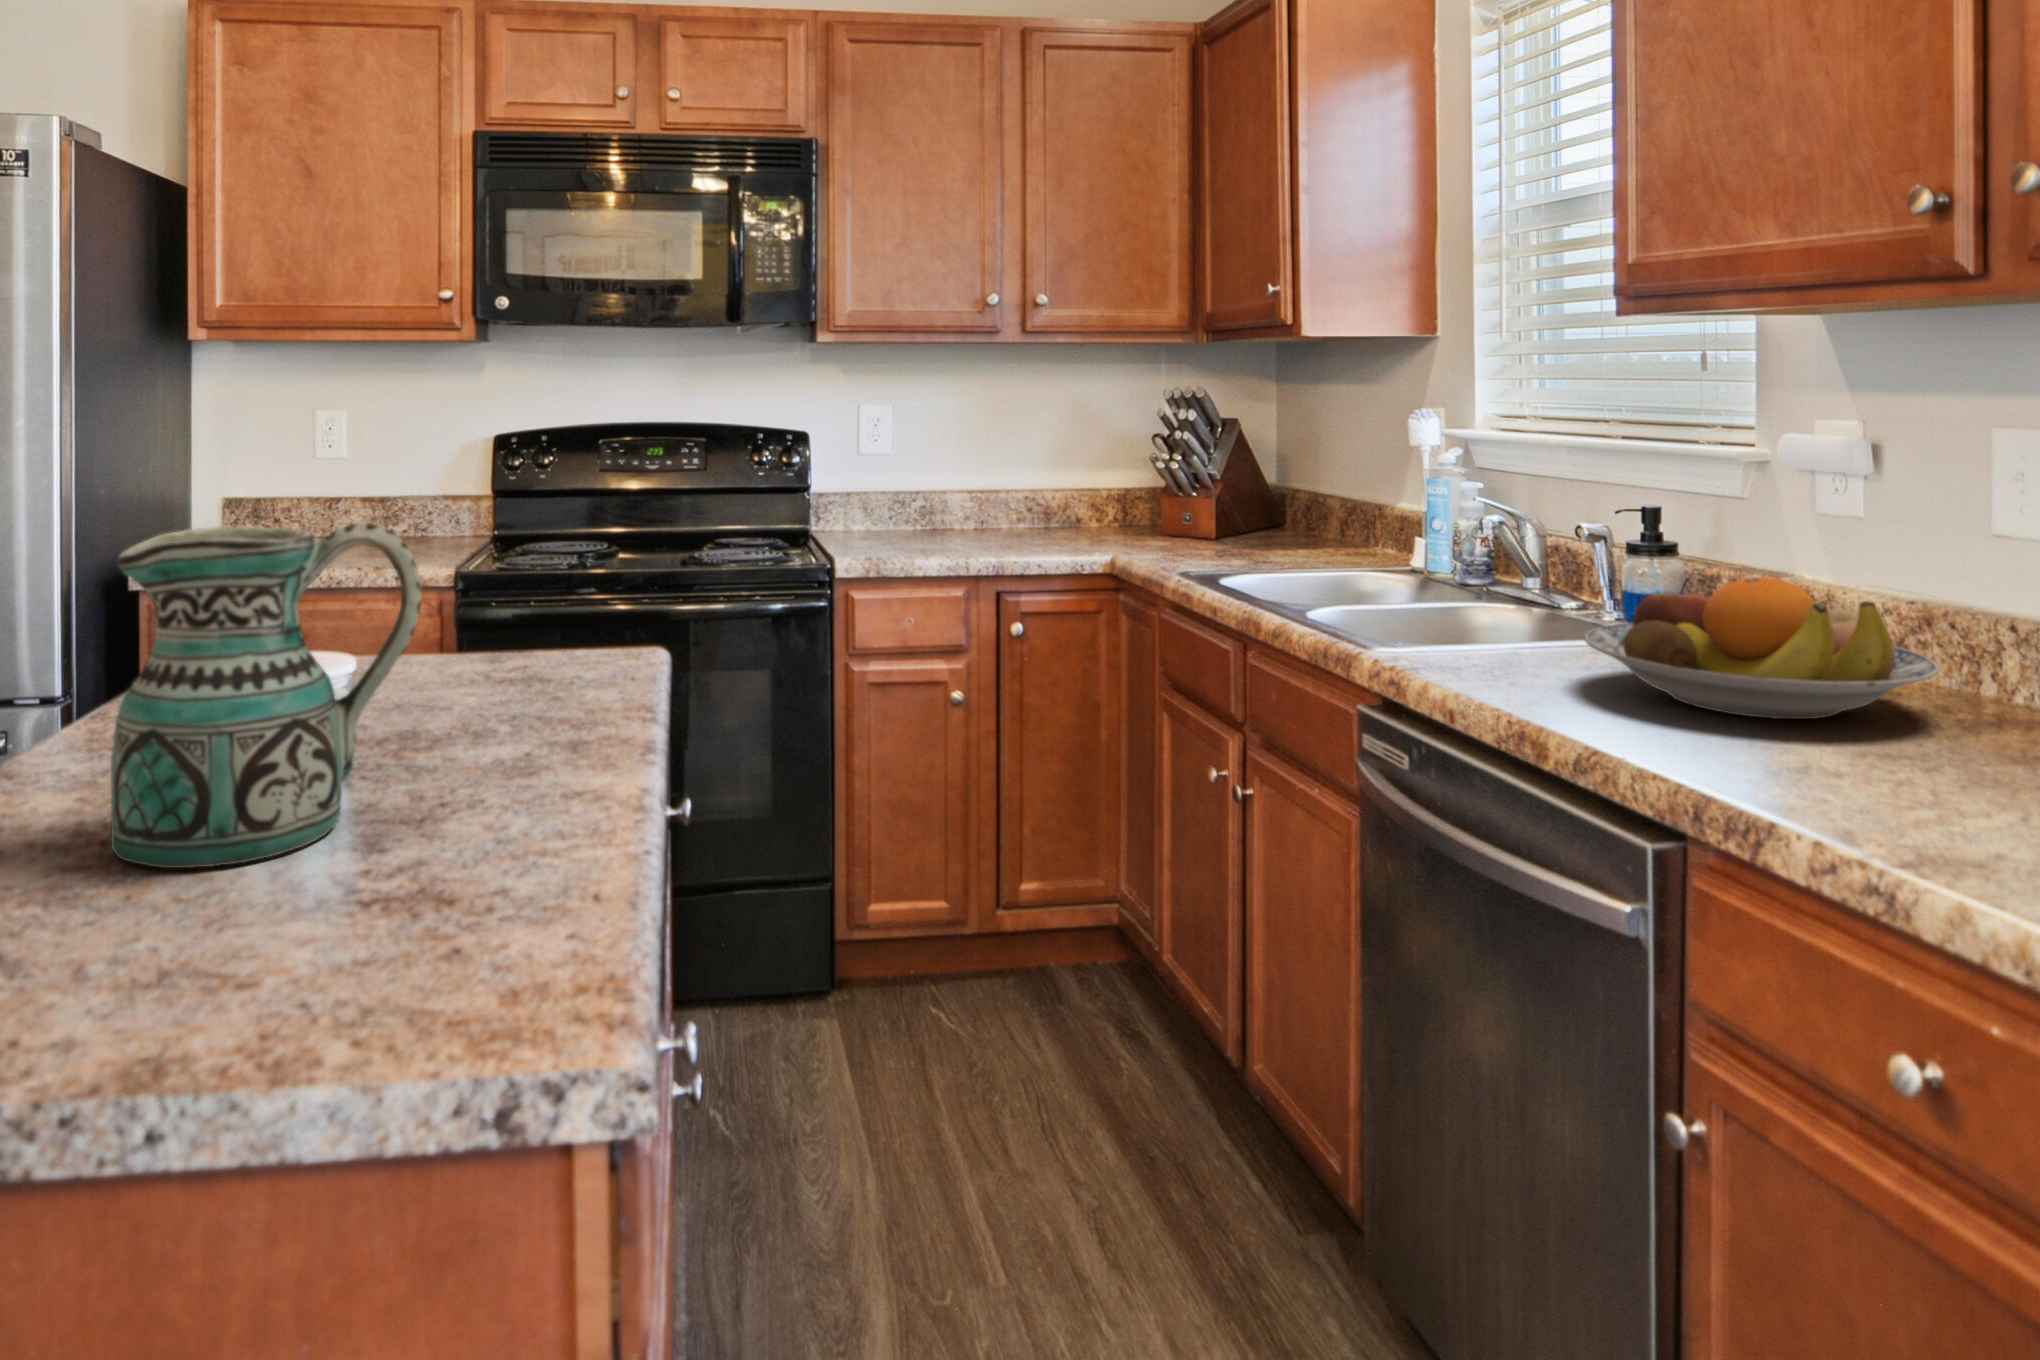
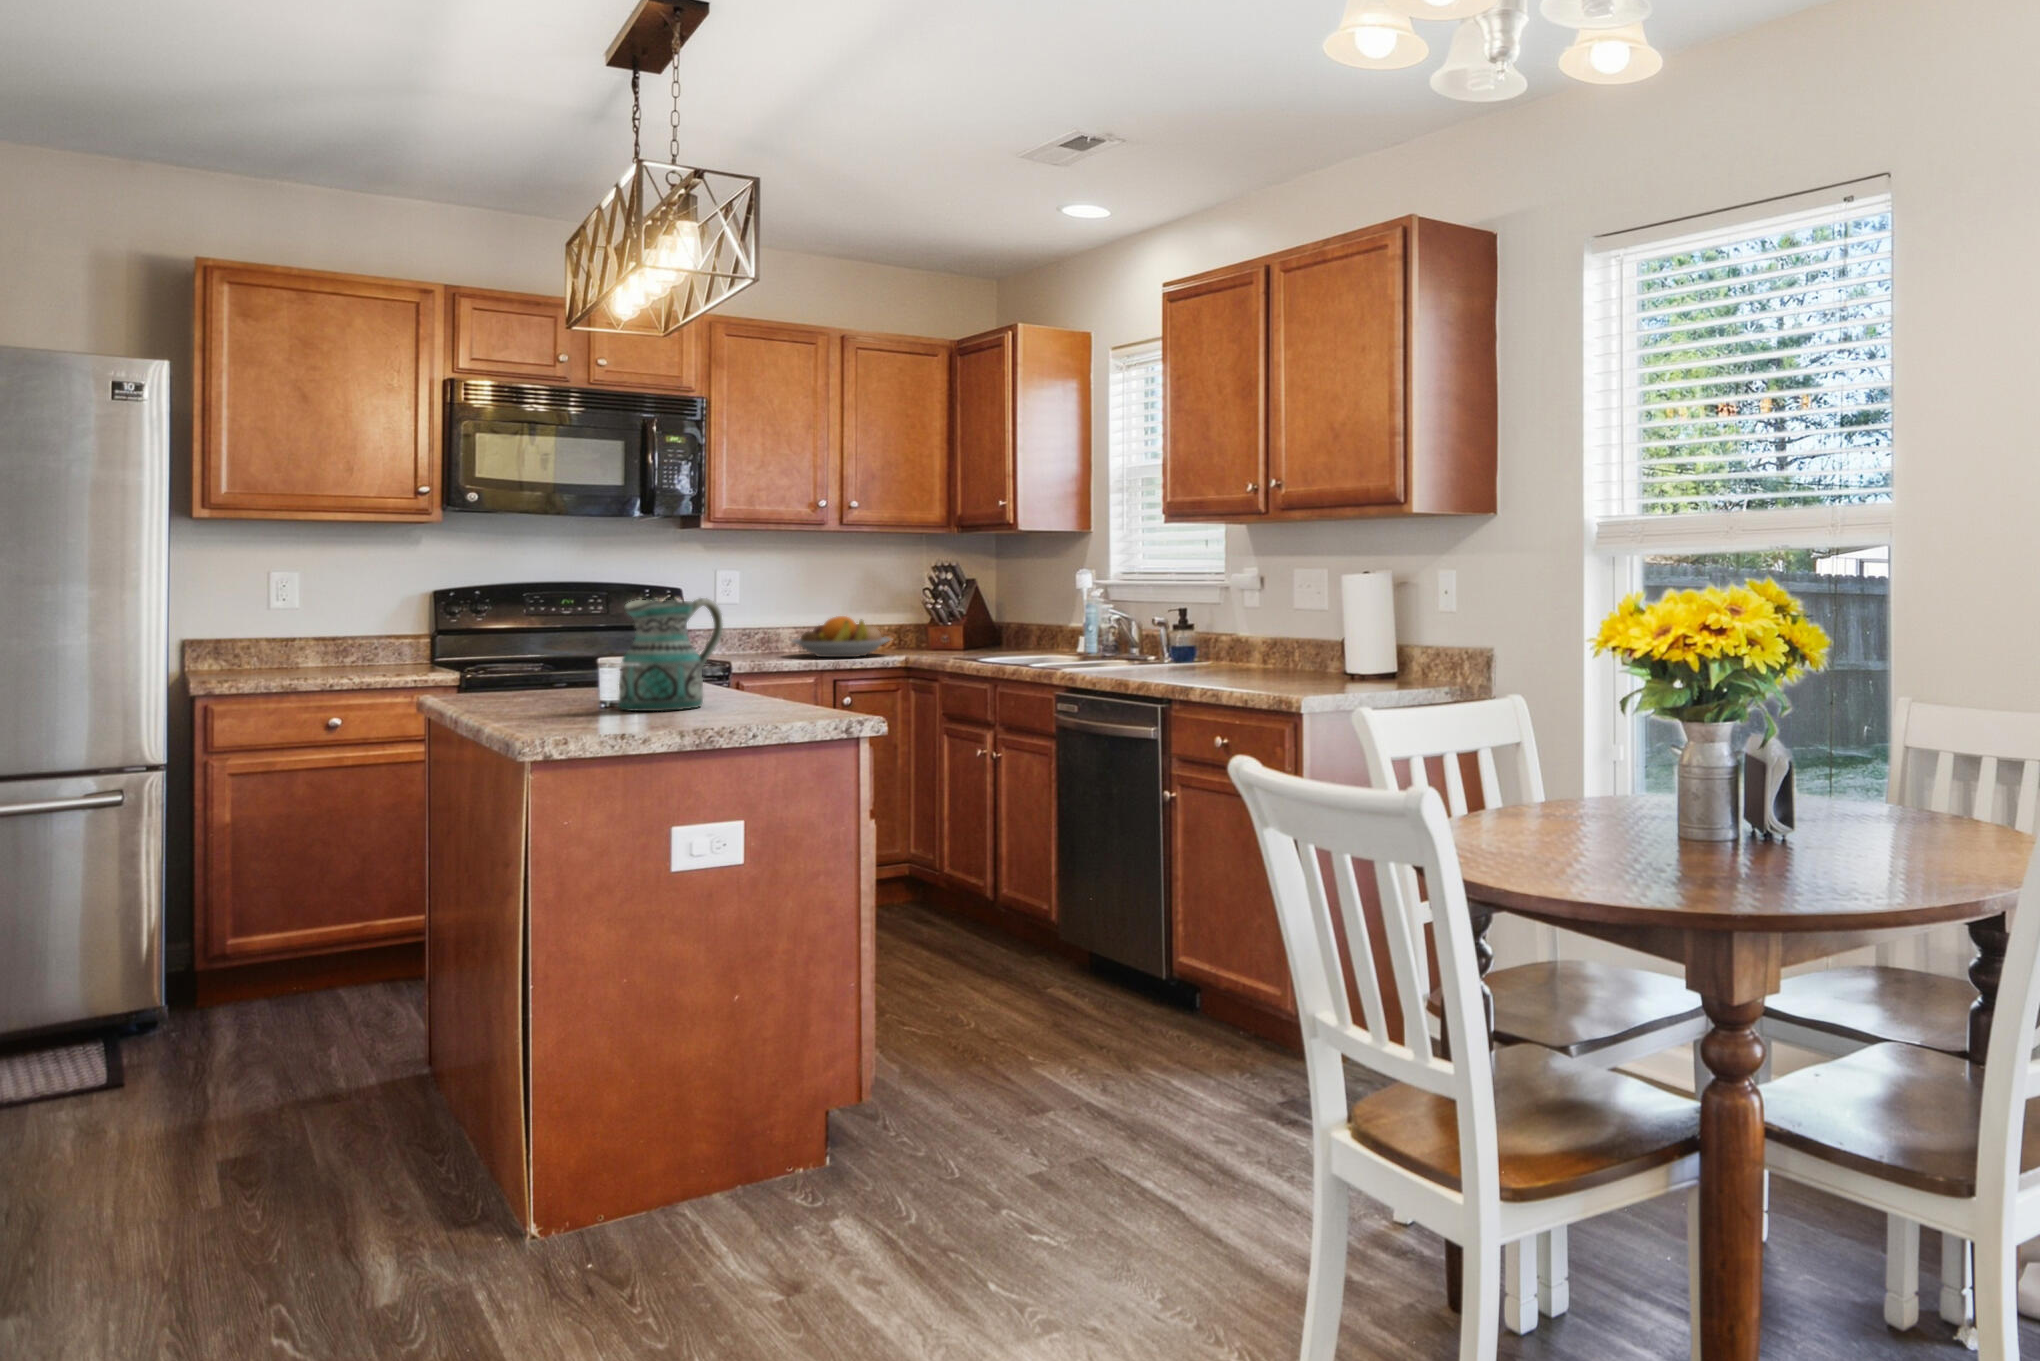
fruit bowl: present [1585,577,1939,719] -> present [792,616,890,657]

